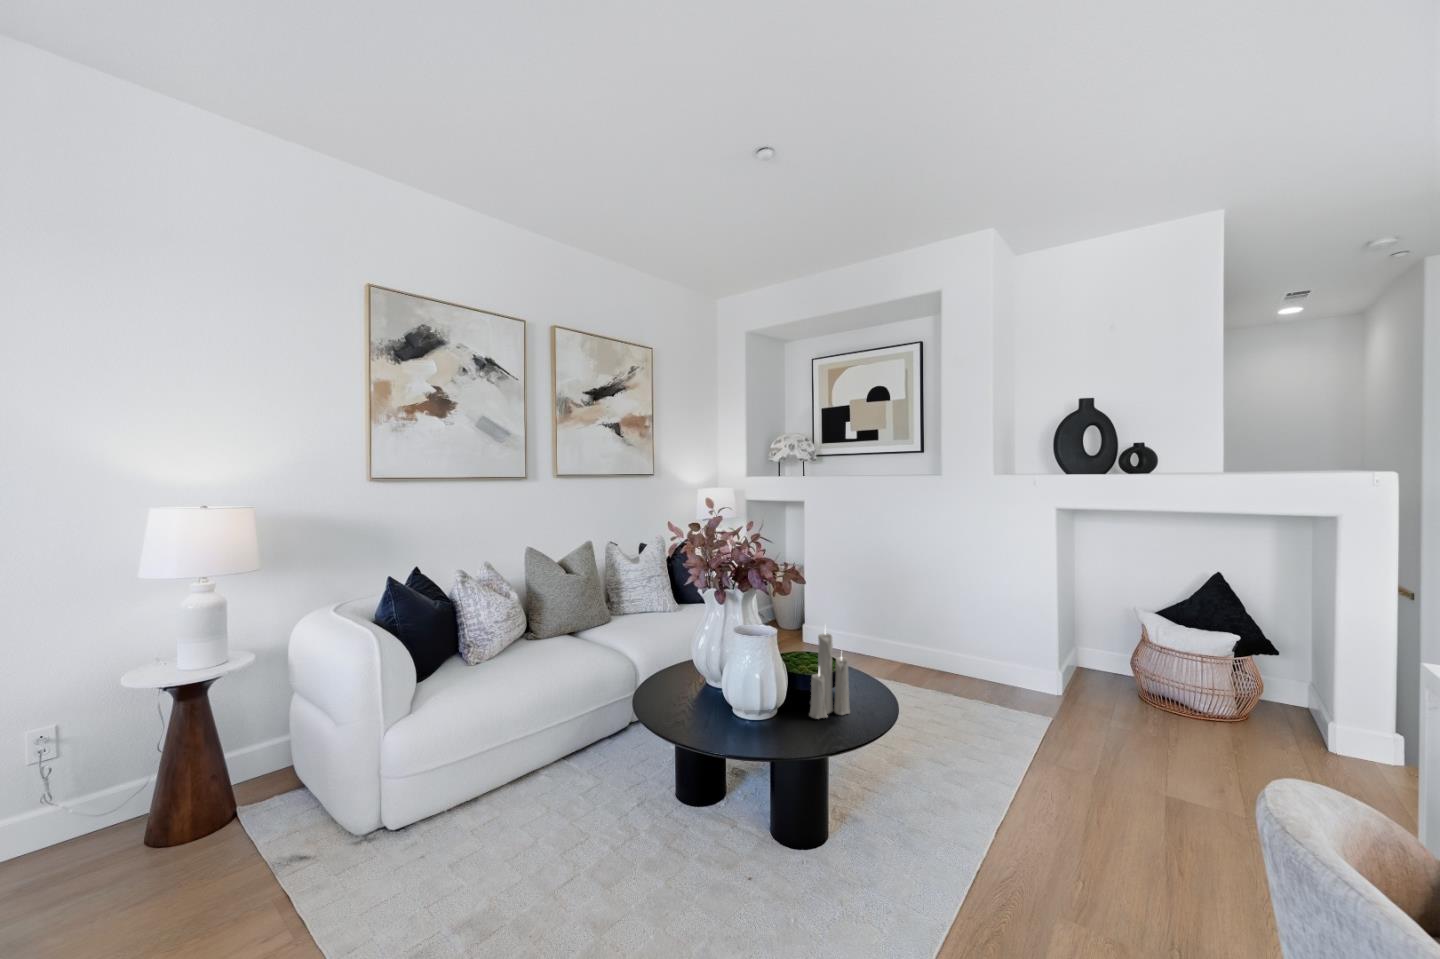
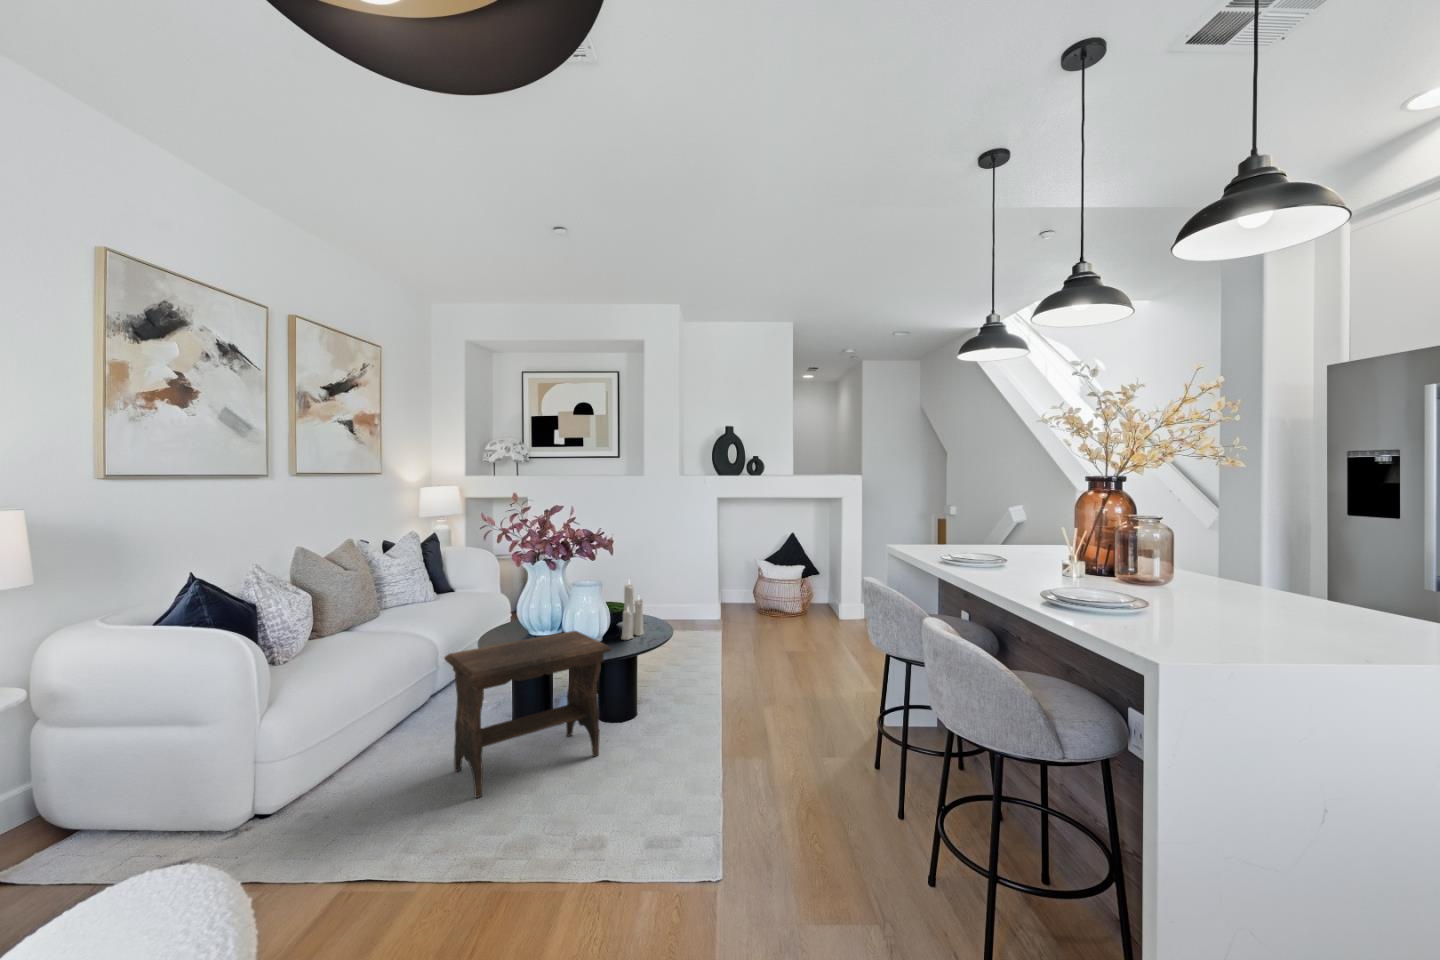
footstool: none [536,692,749,902] -> present [445,631,611,798]

